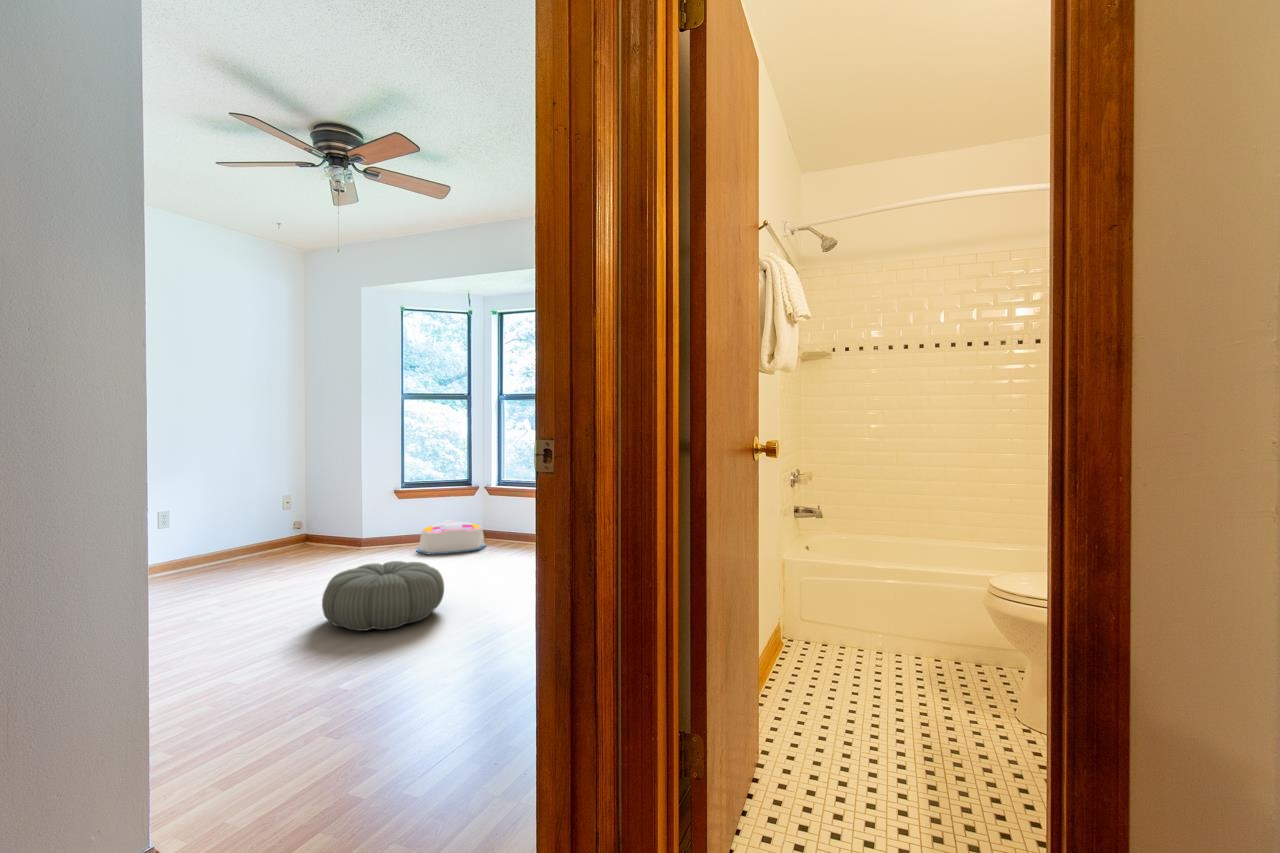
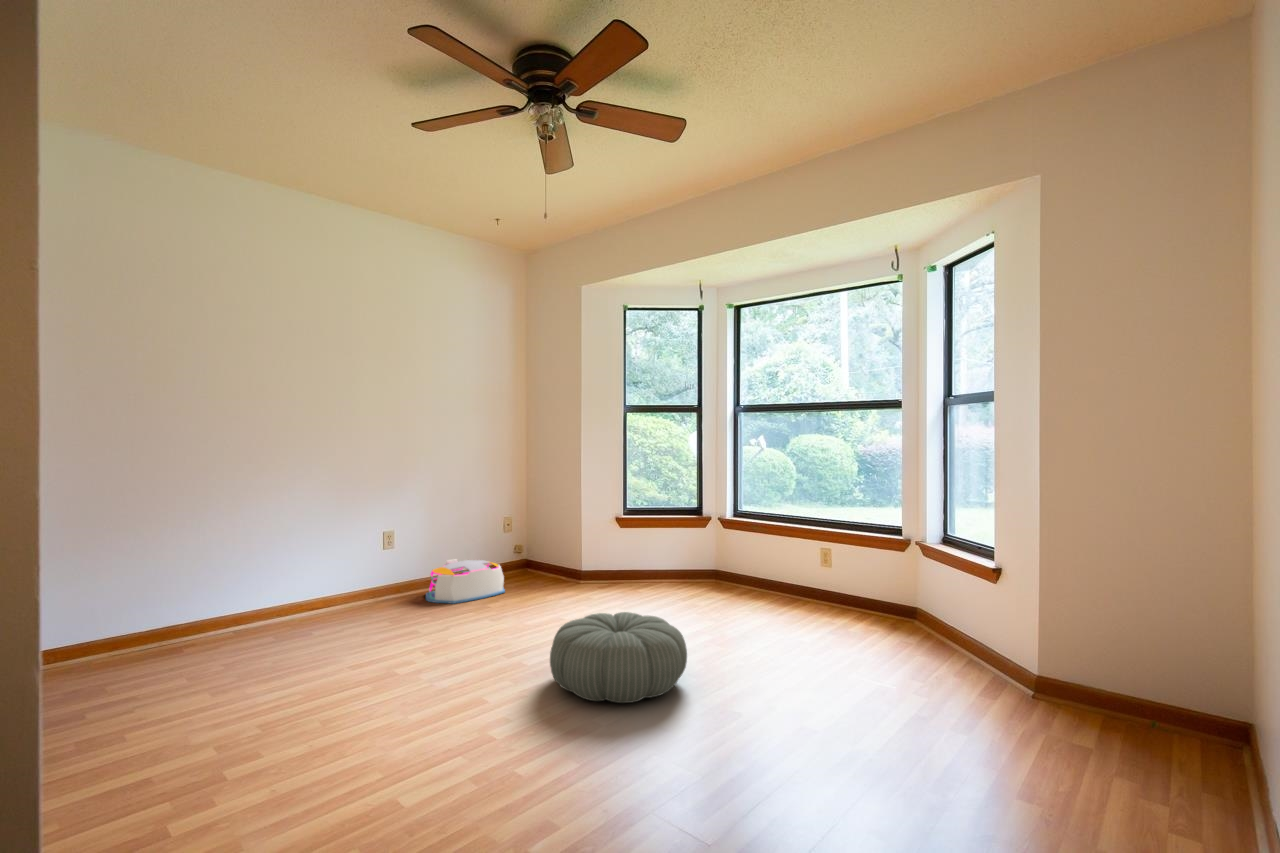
storage bin: present [417,520,486,554] -> present [426,559,505,604]

